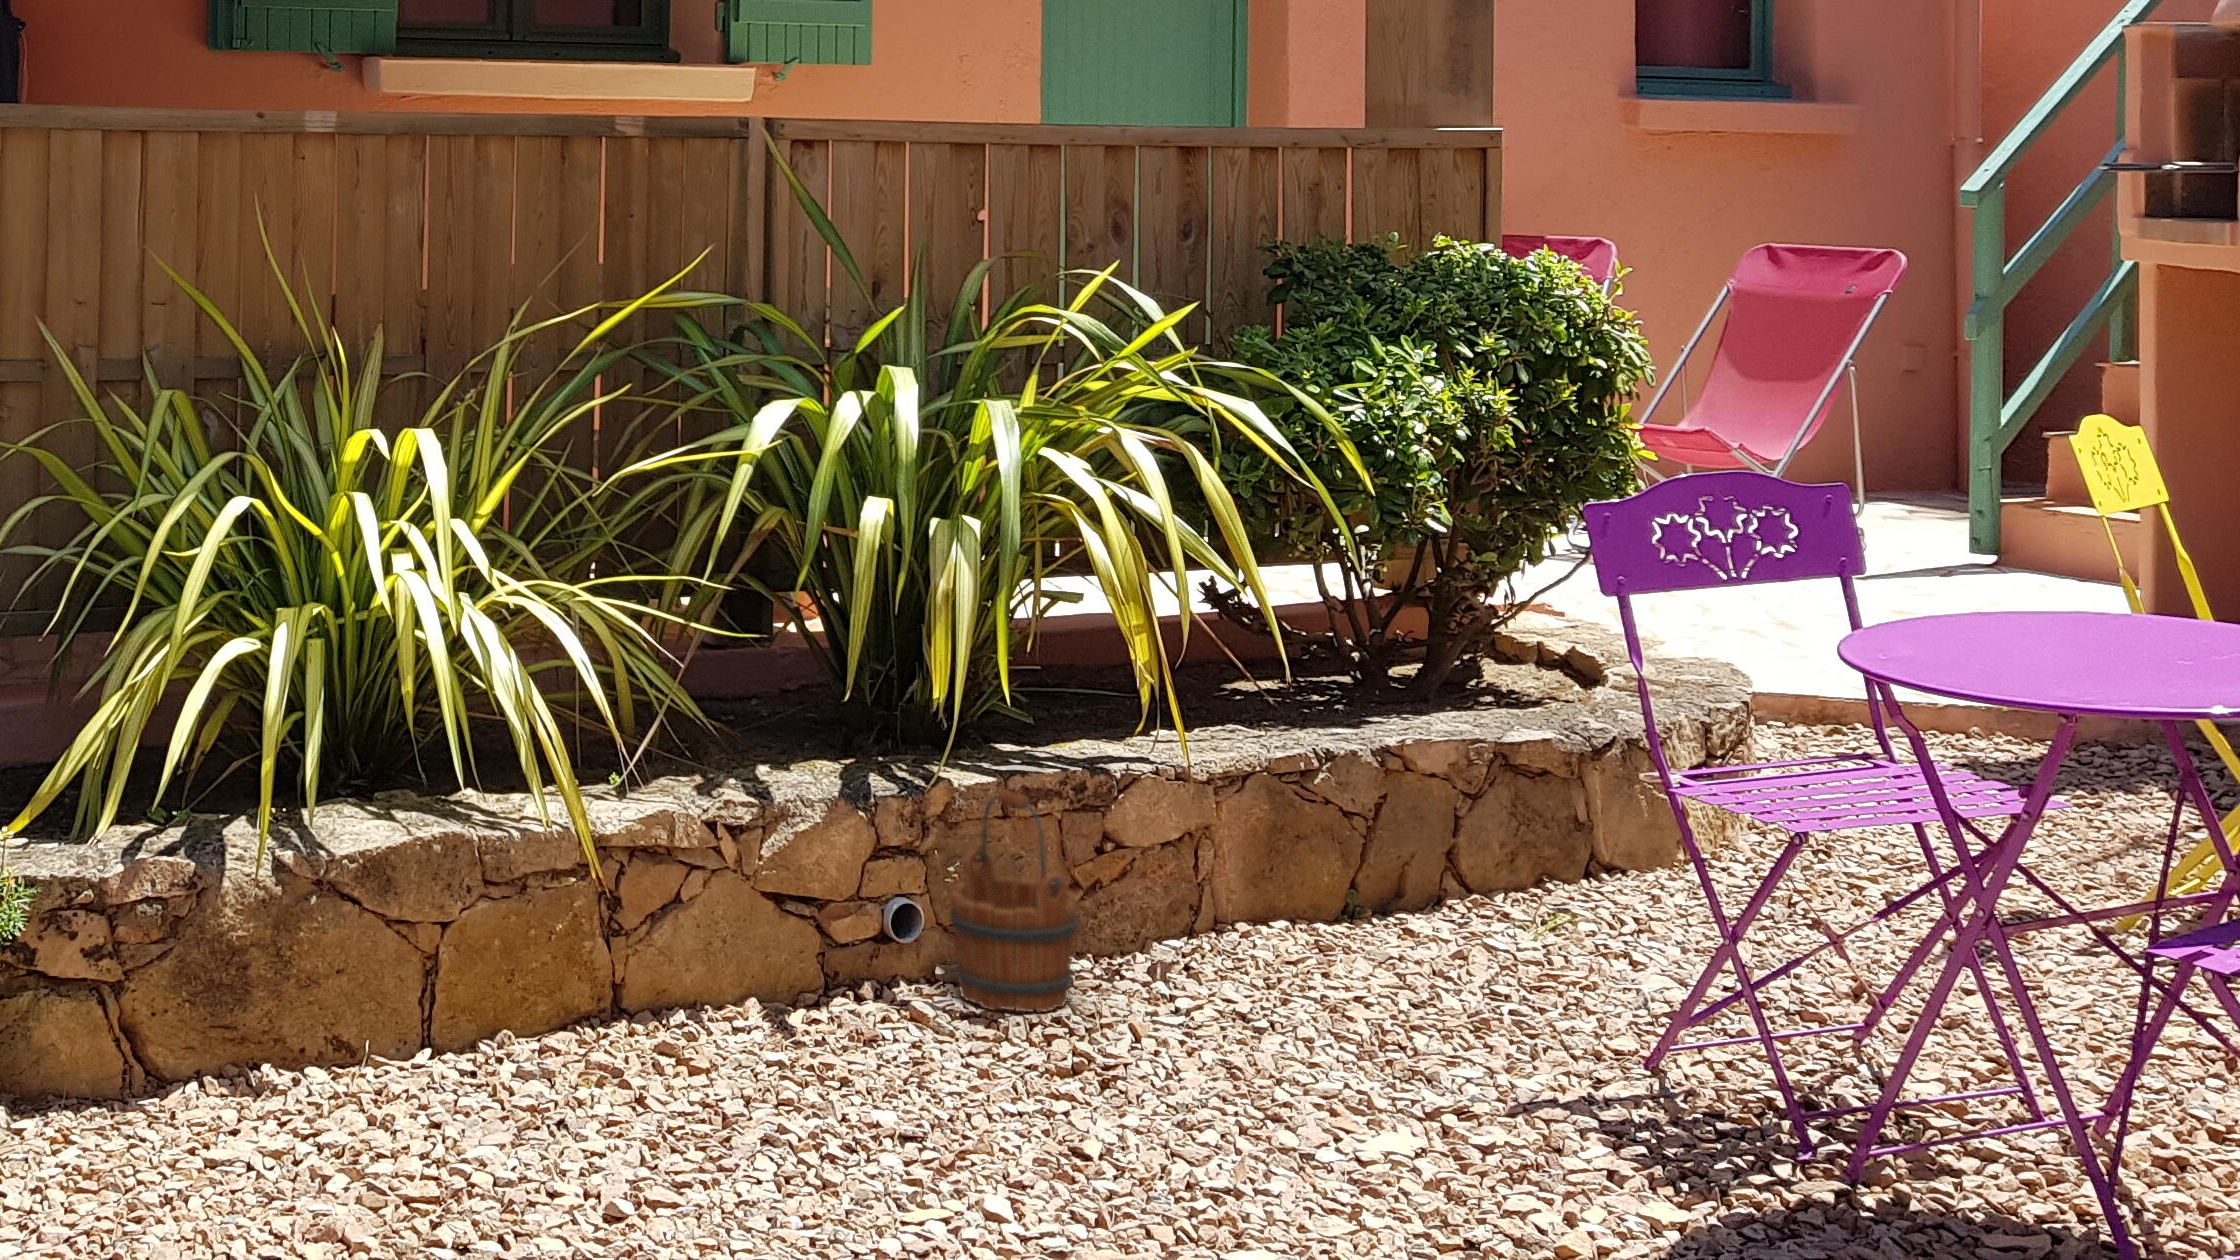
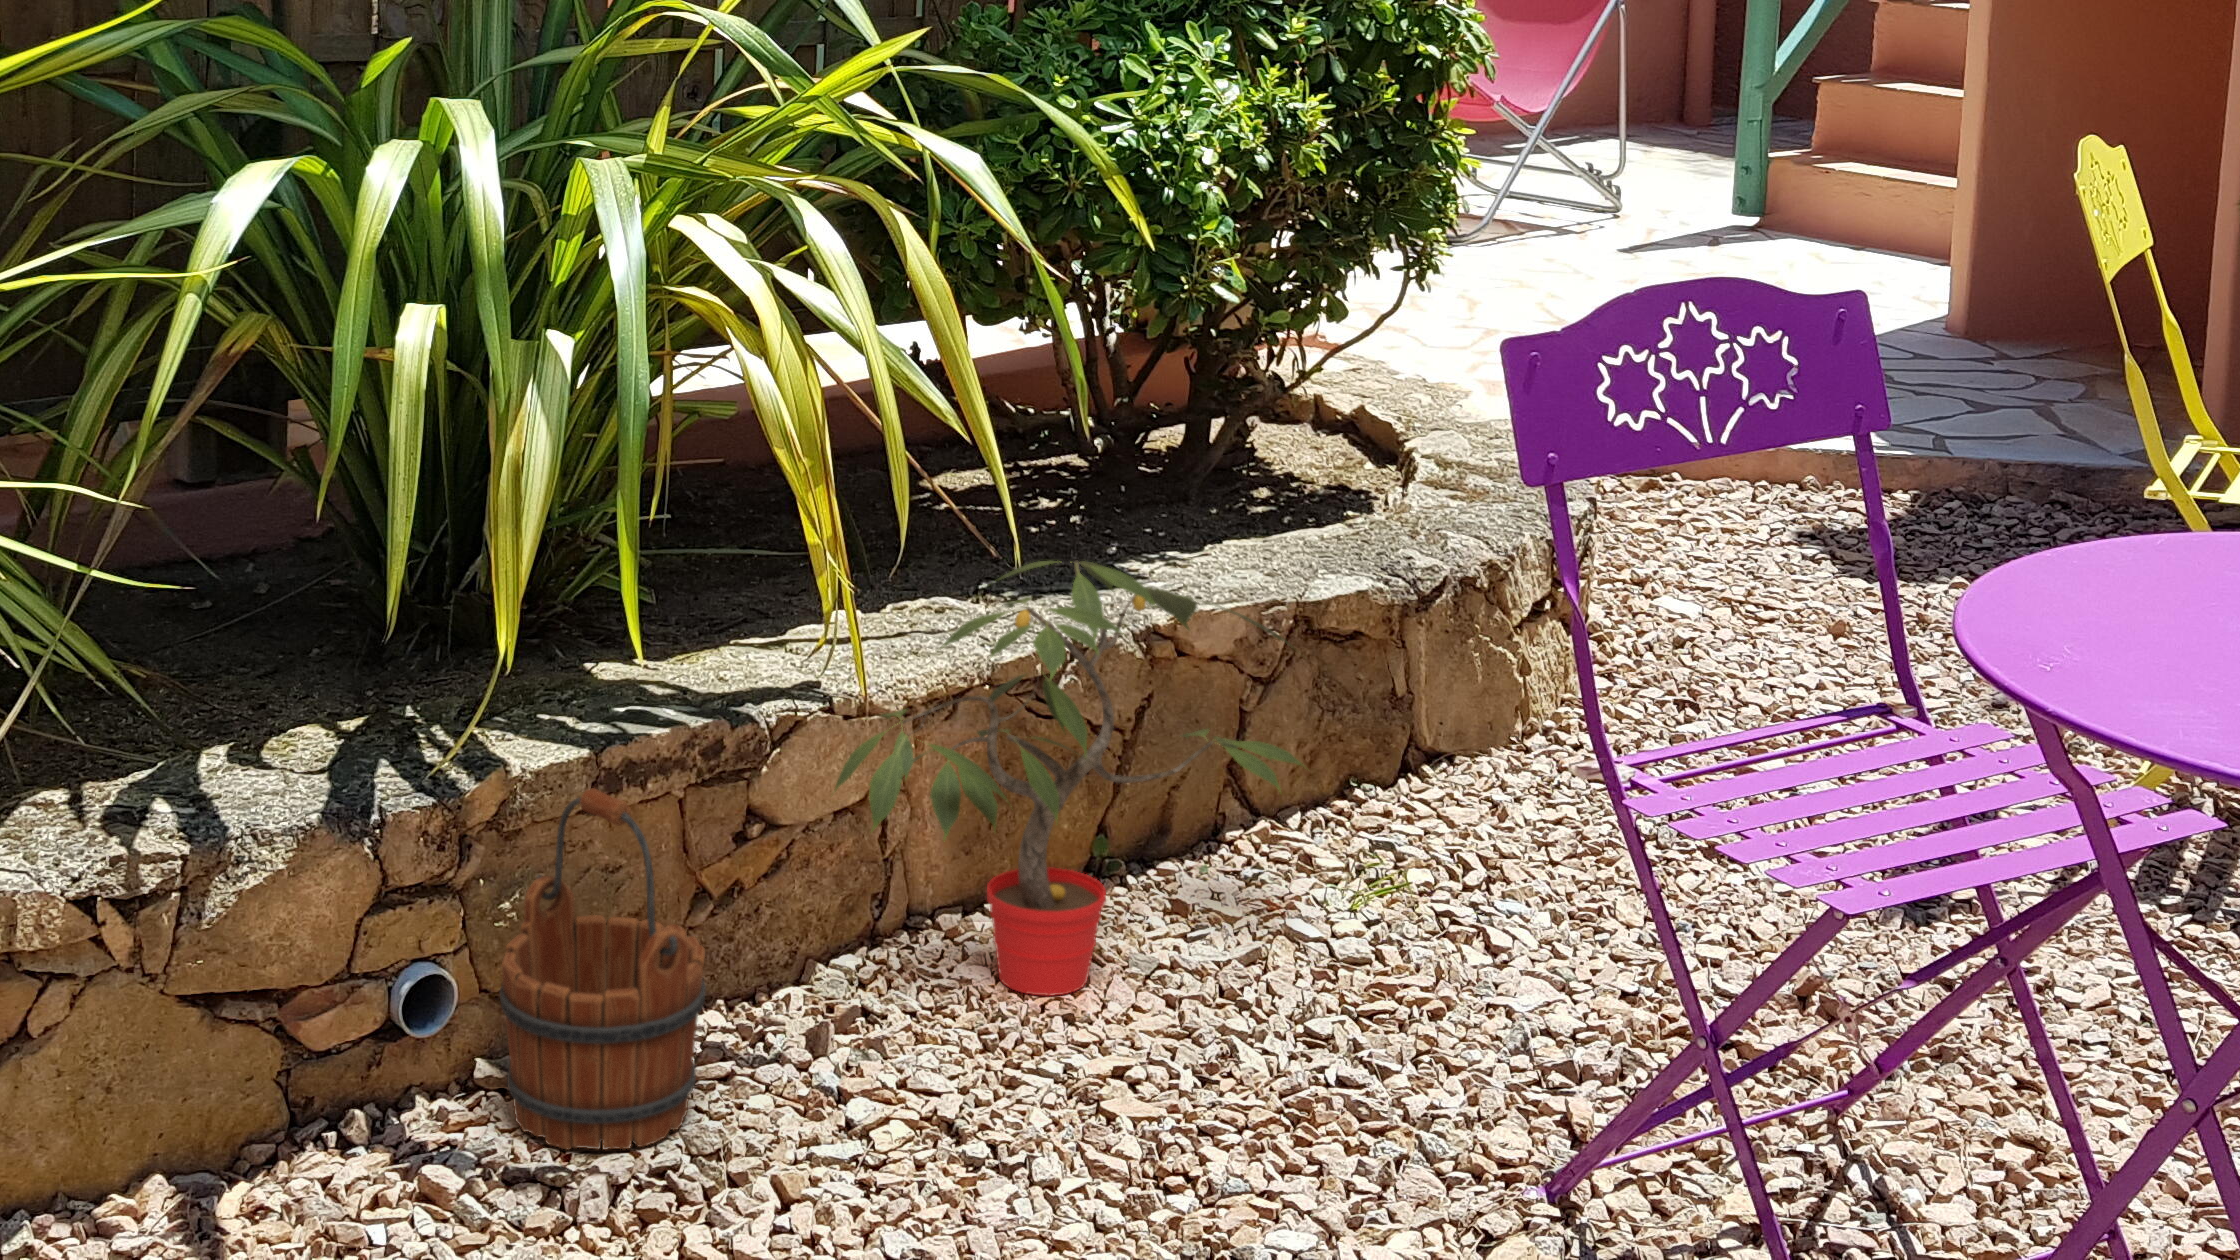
potted plant: none [1157,678,1493,967] -> present [835,561,1302,996]

